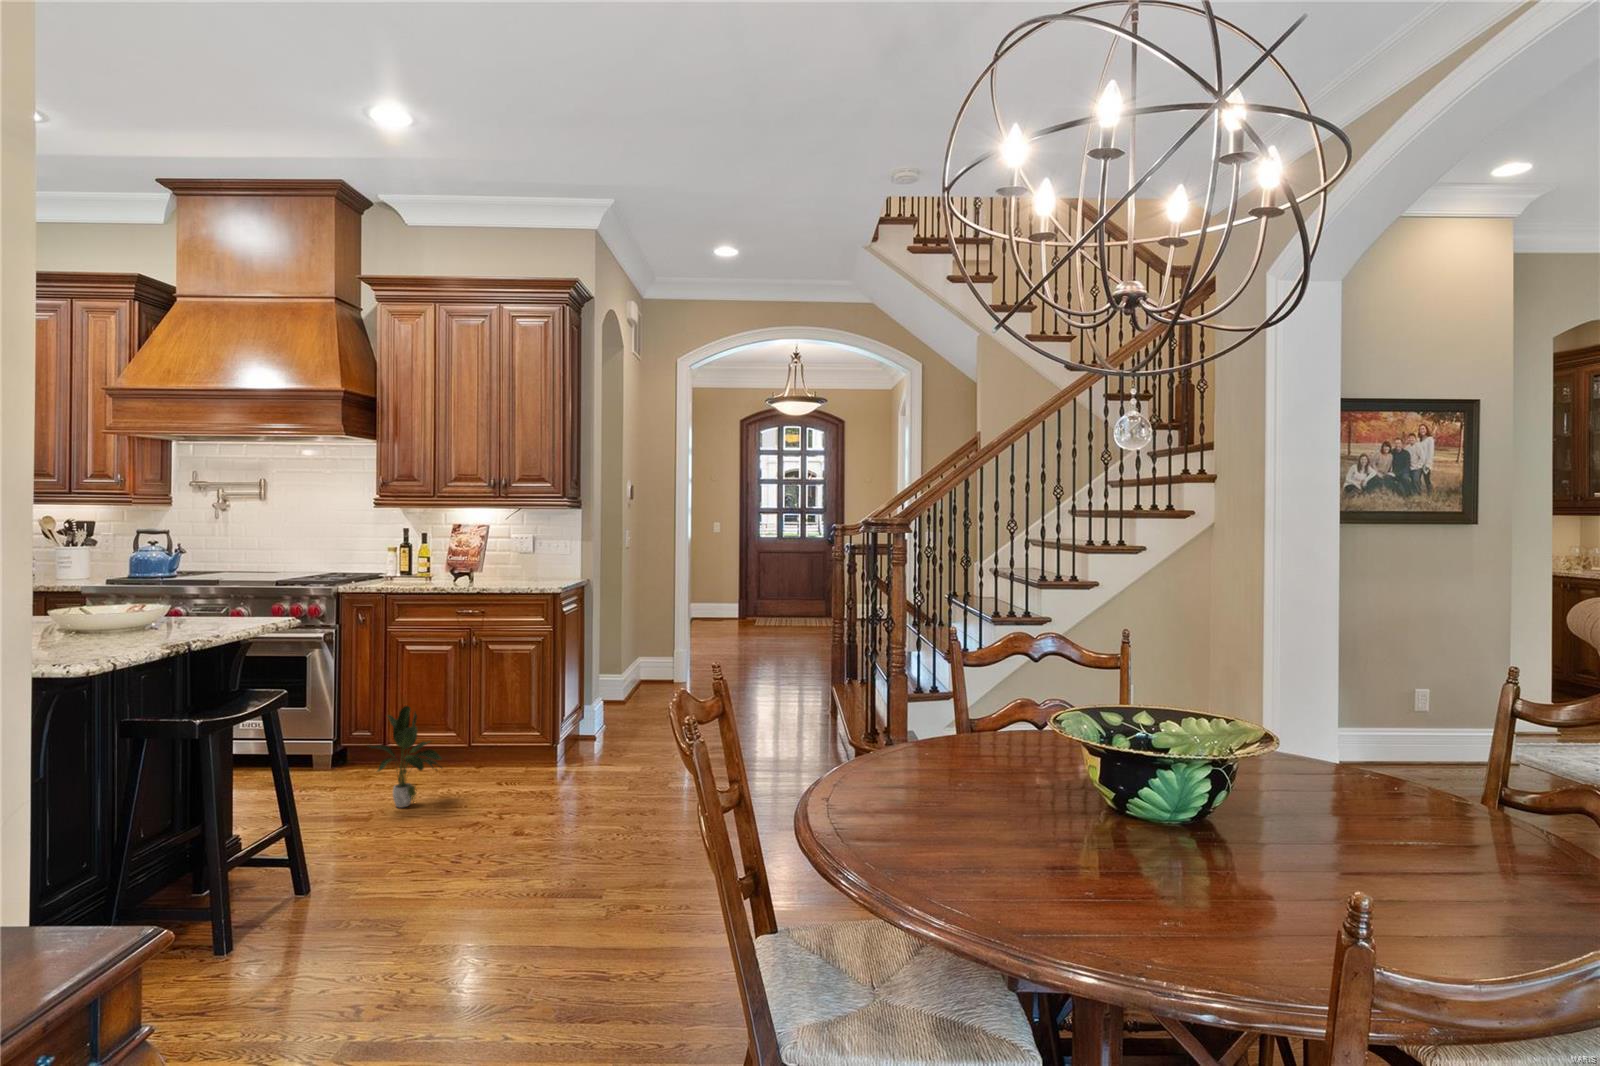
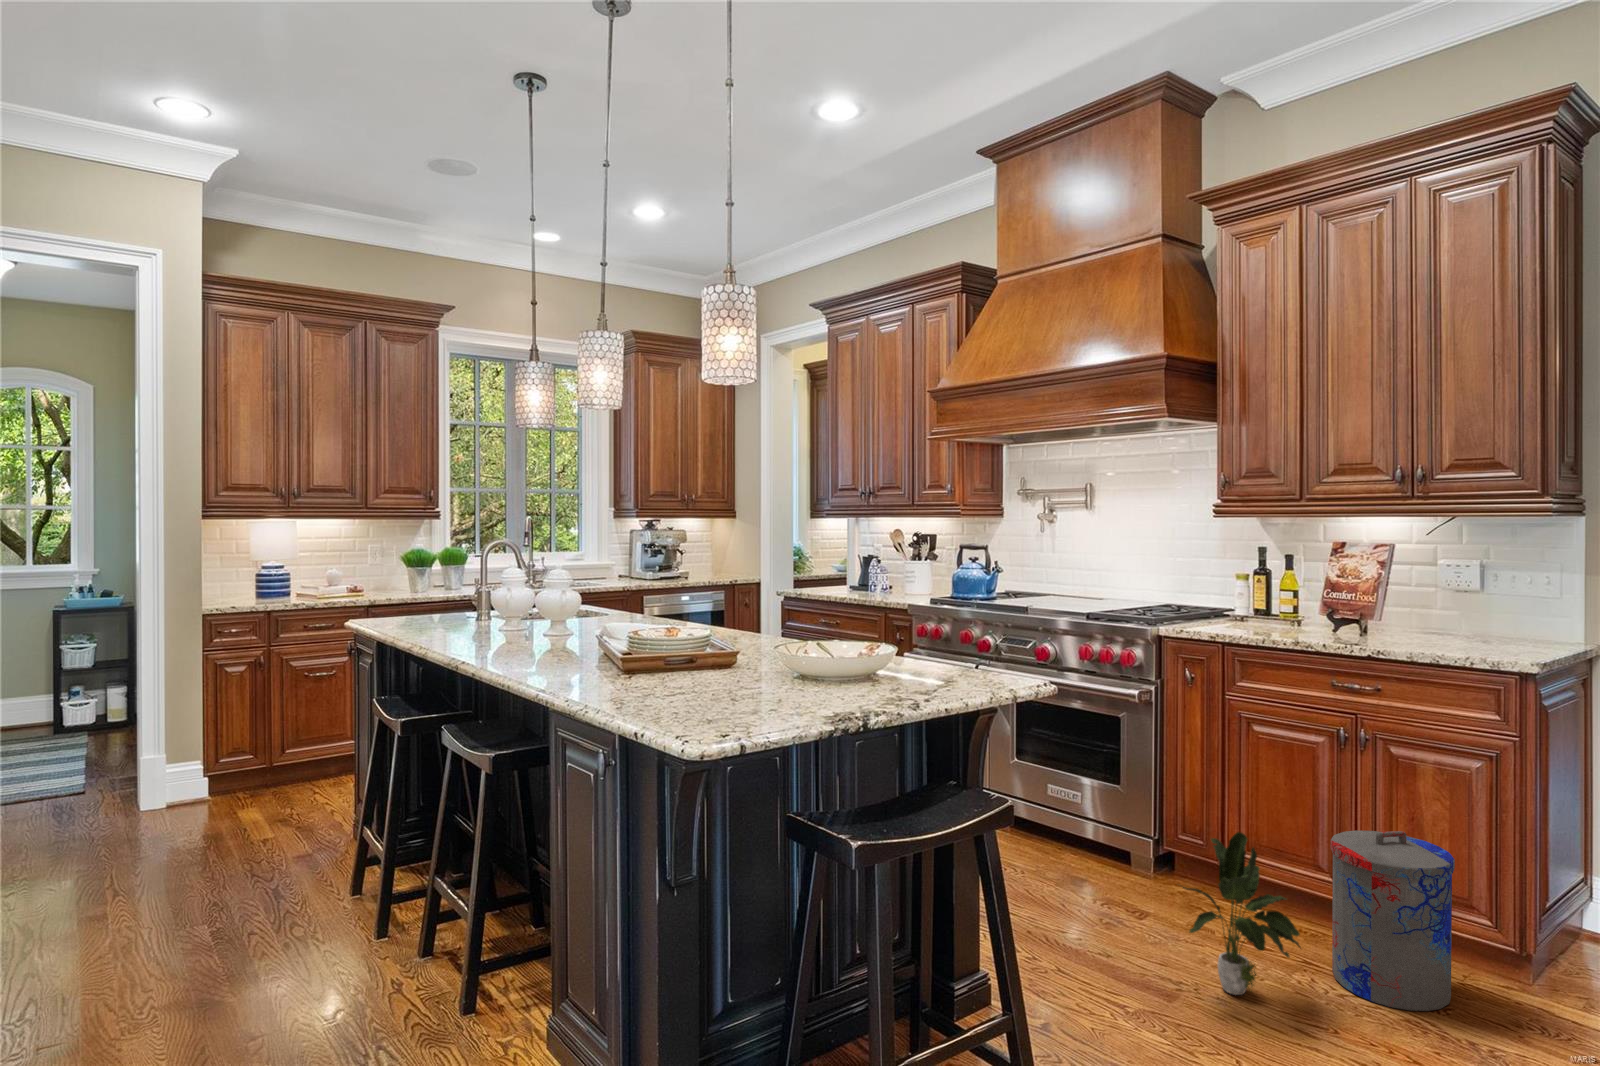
trash can: none [457,690,522,790] -> present [1330,831,1455,1011]

